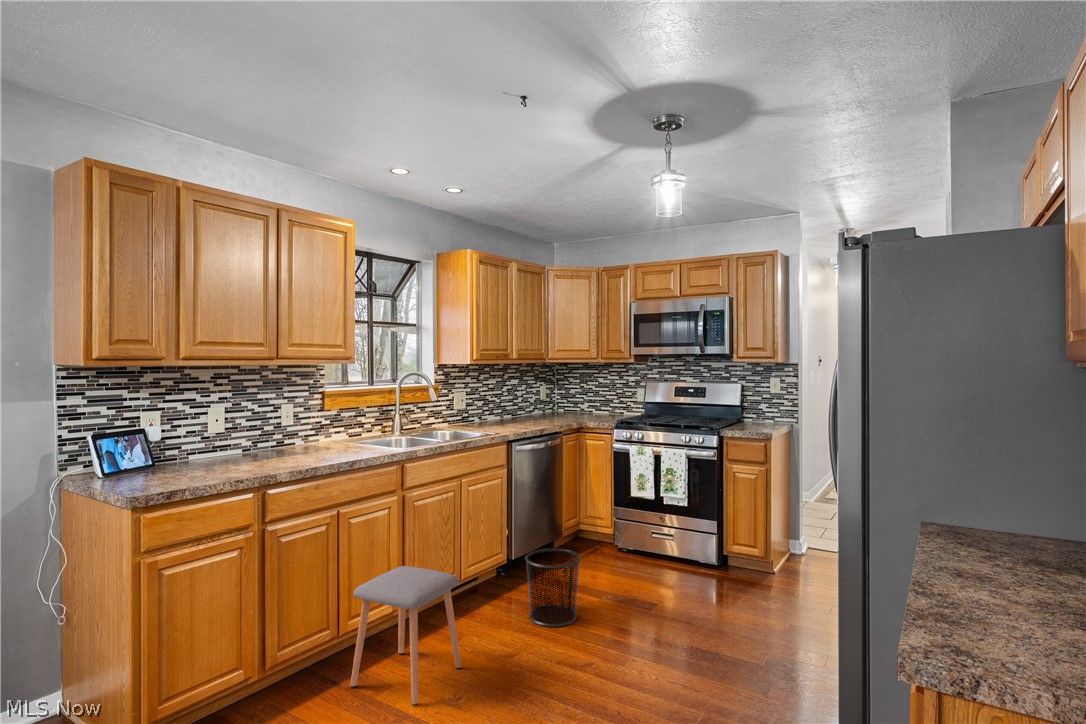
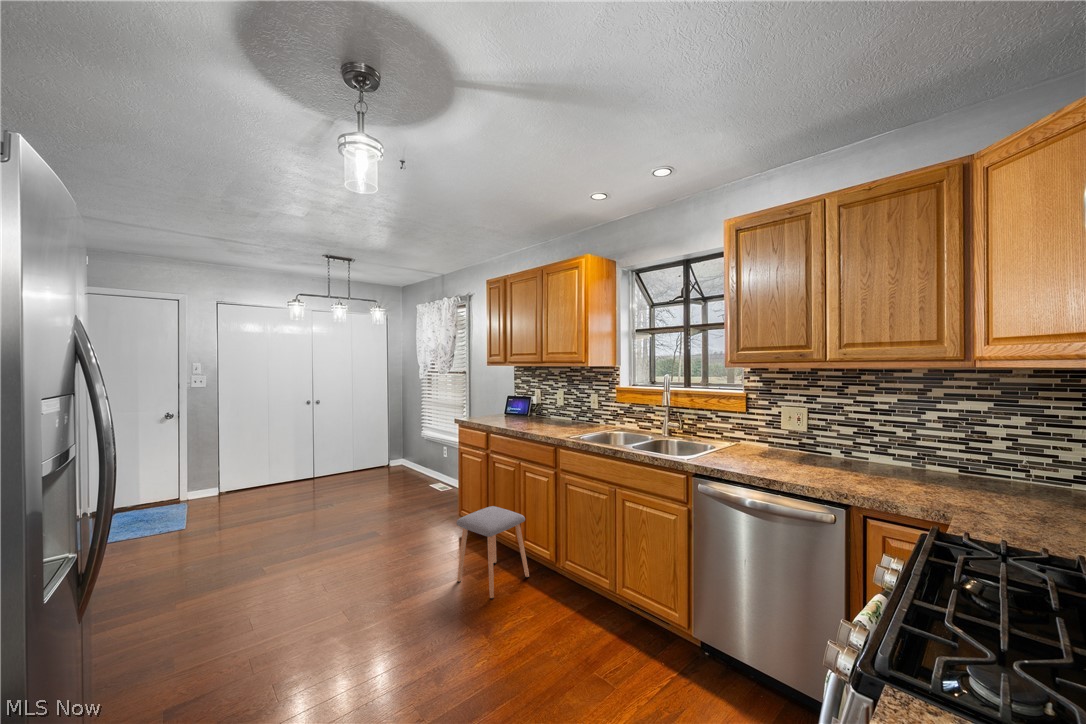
waste bin: present [525,548,581,627] -> none [527,579,590,679]

